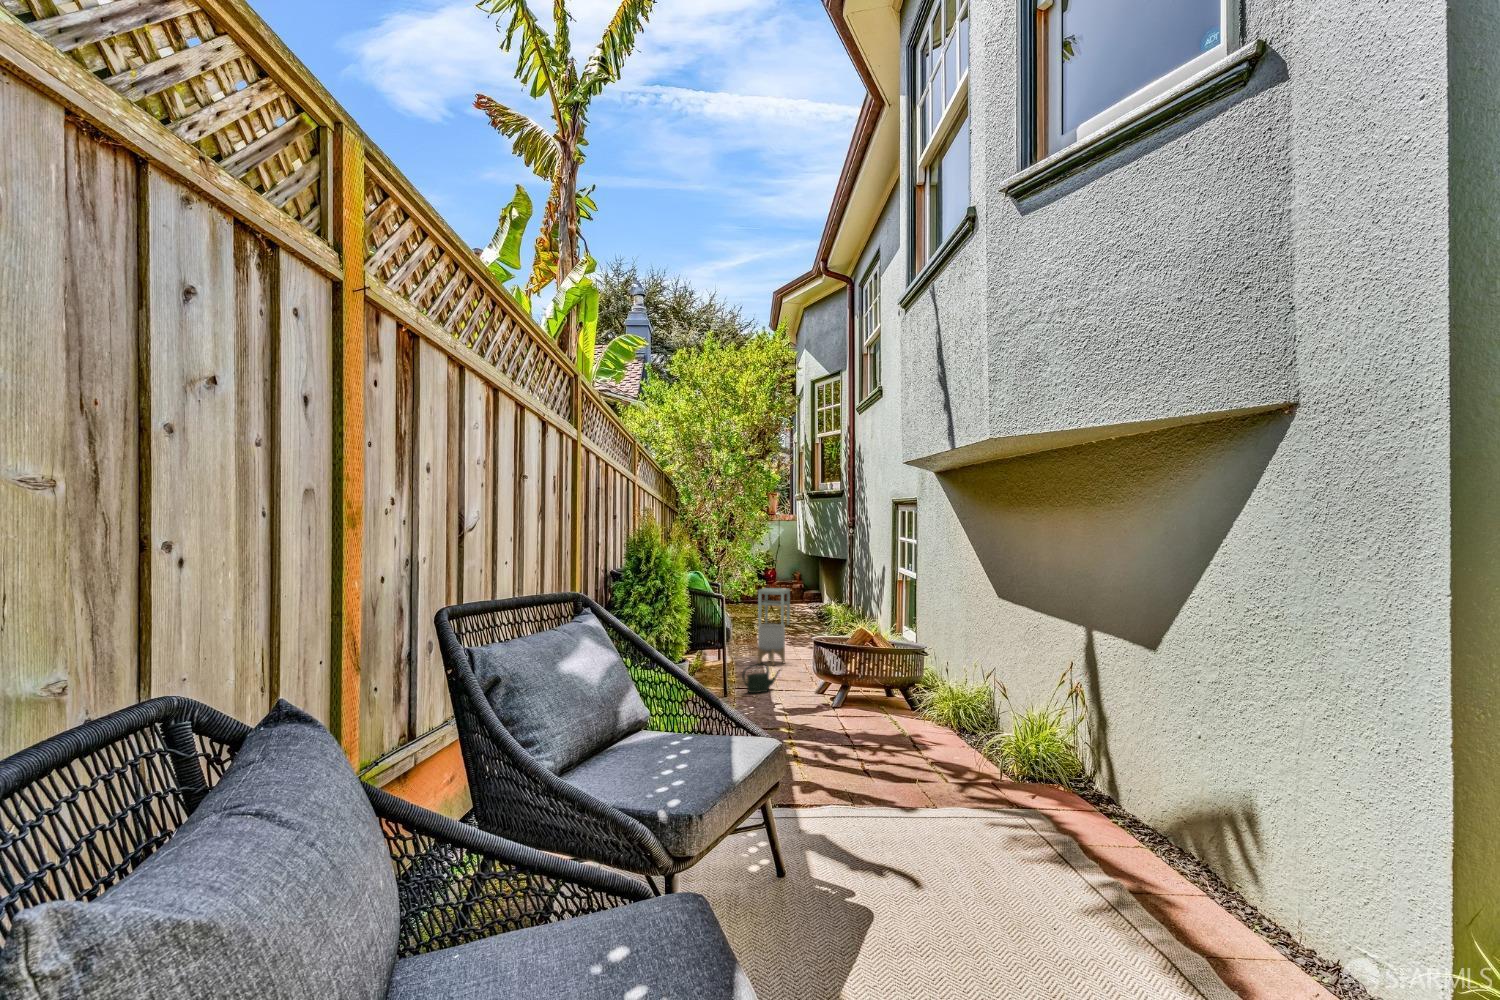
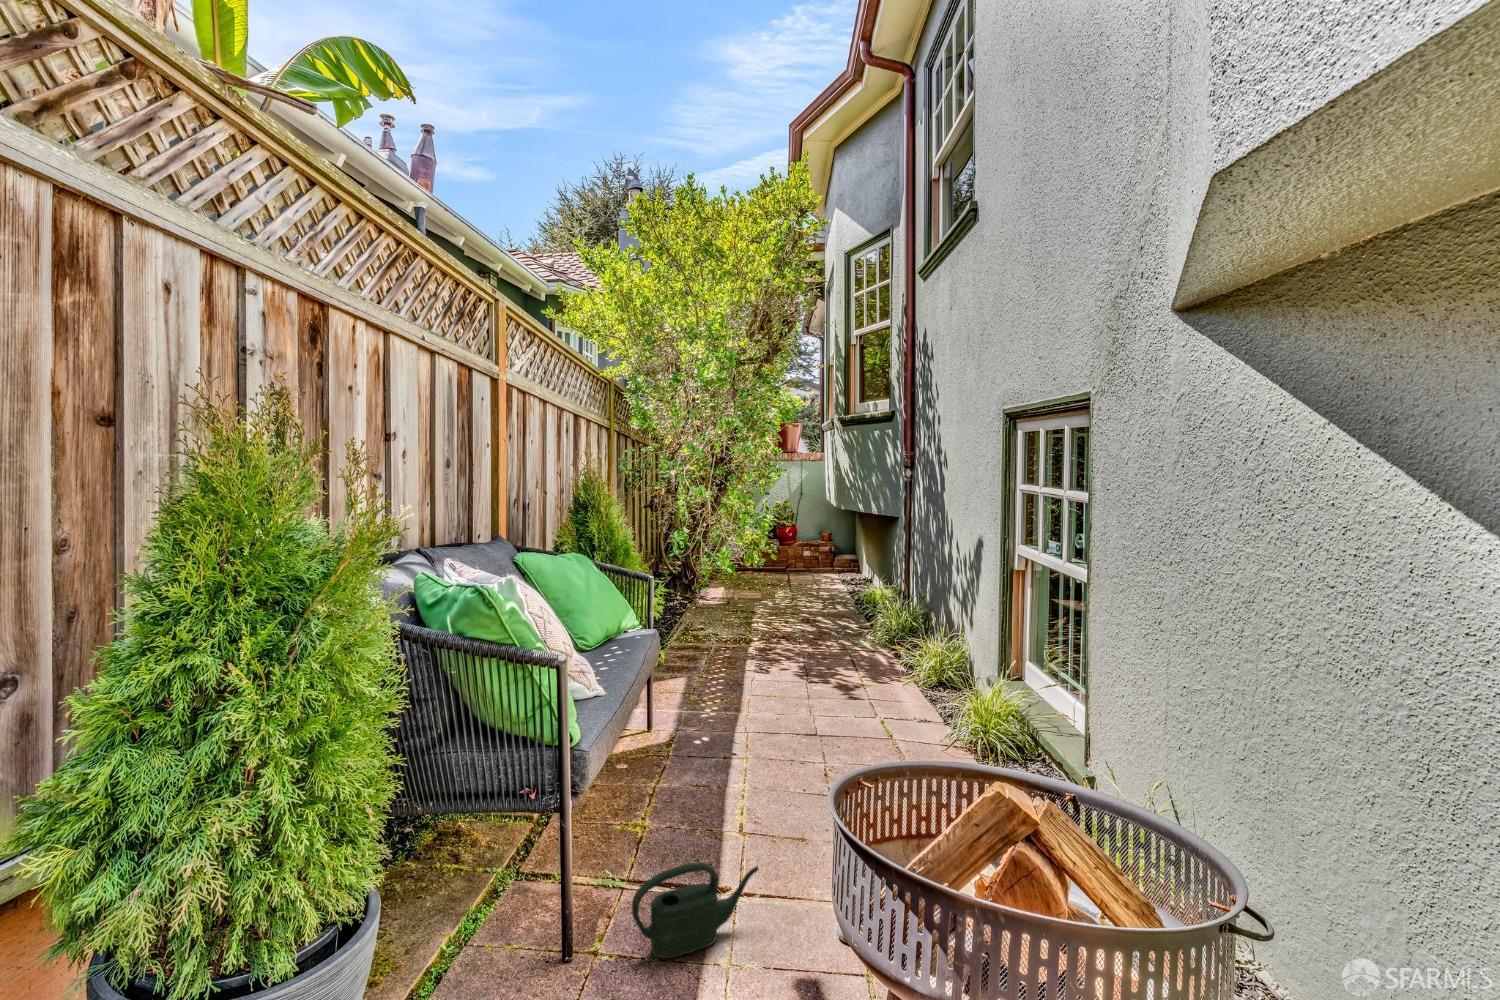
stool: present [758,588,790,625] -> none [756,565,810,632]
planter: present [758,624,785,665] -> none [725,673,785,775]

